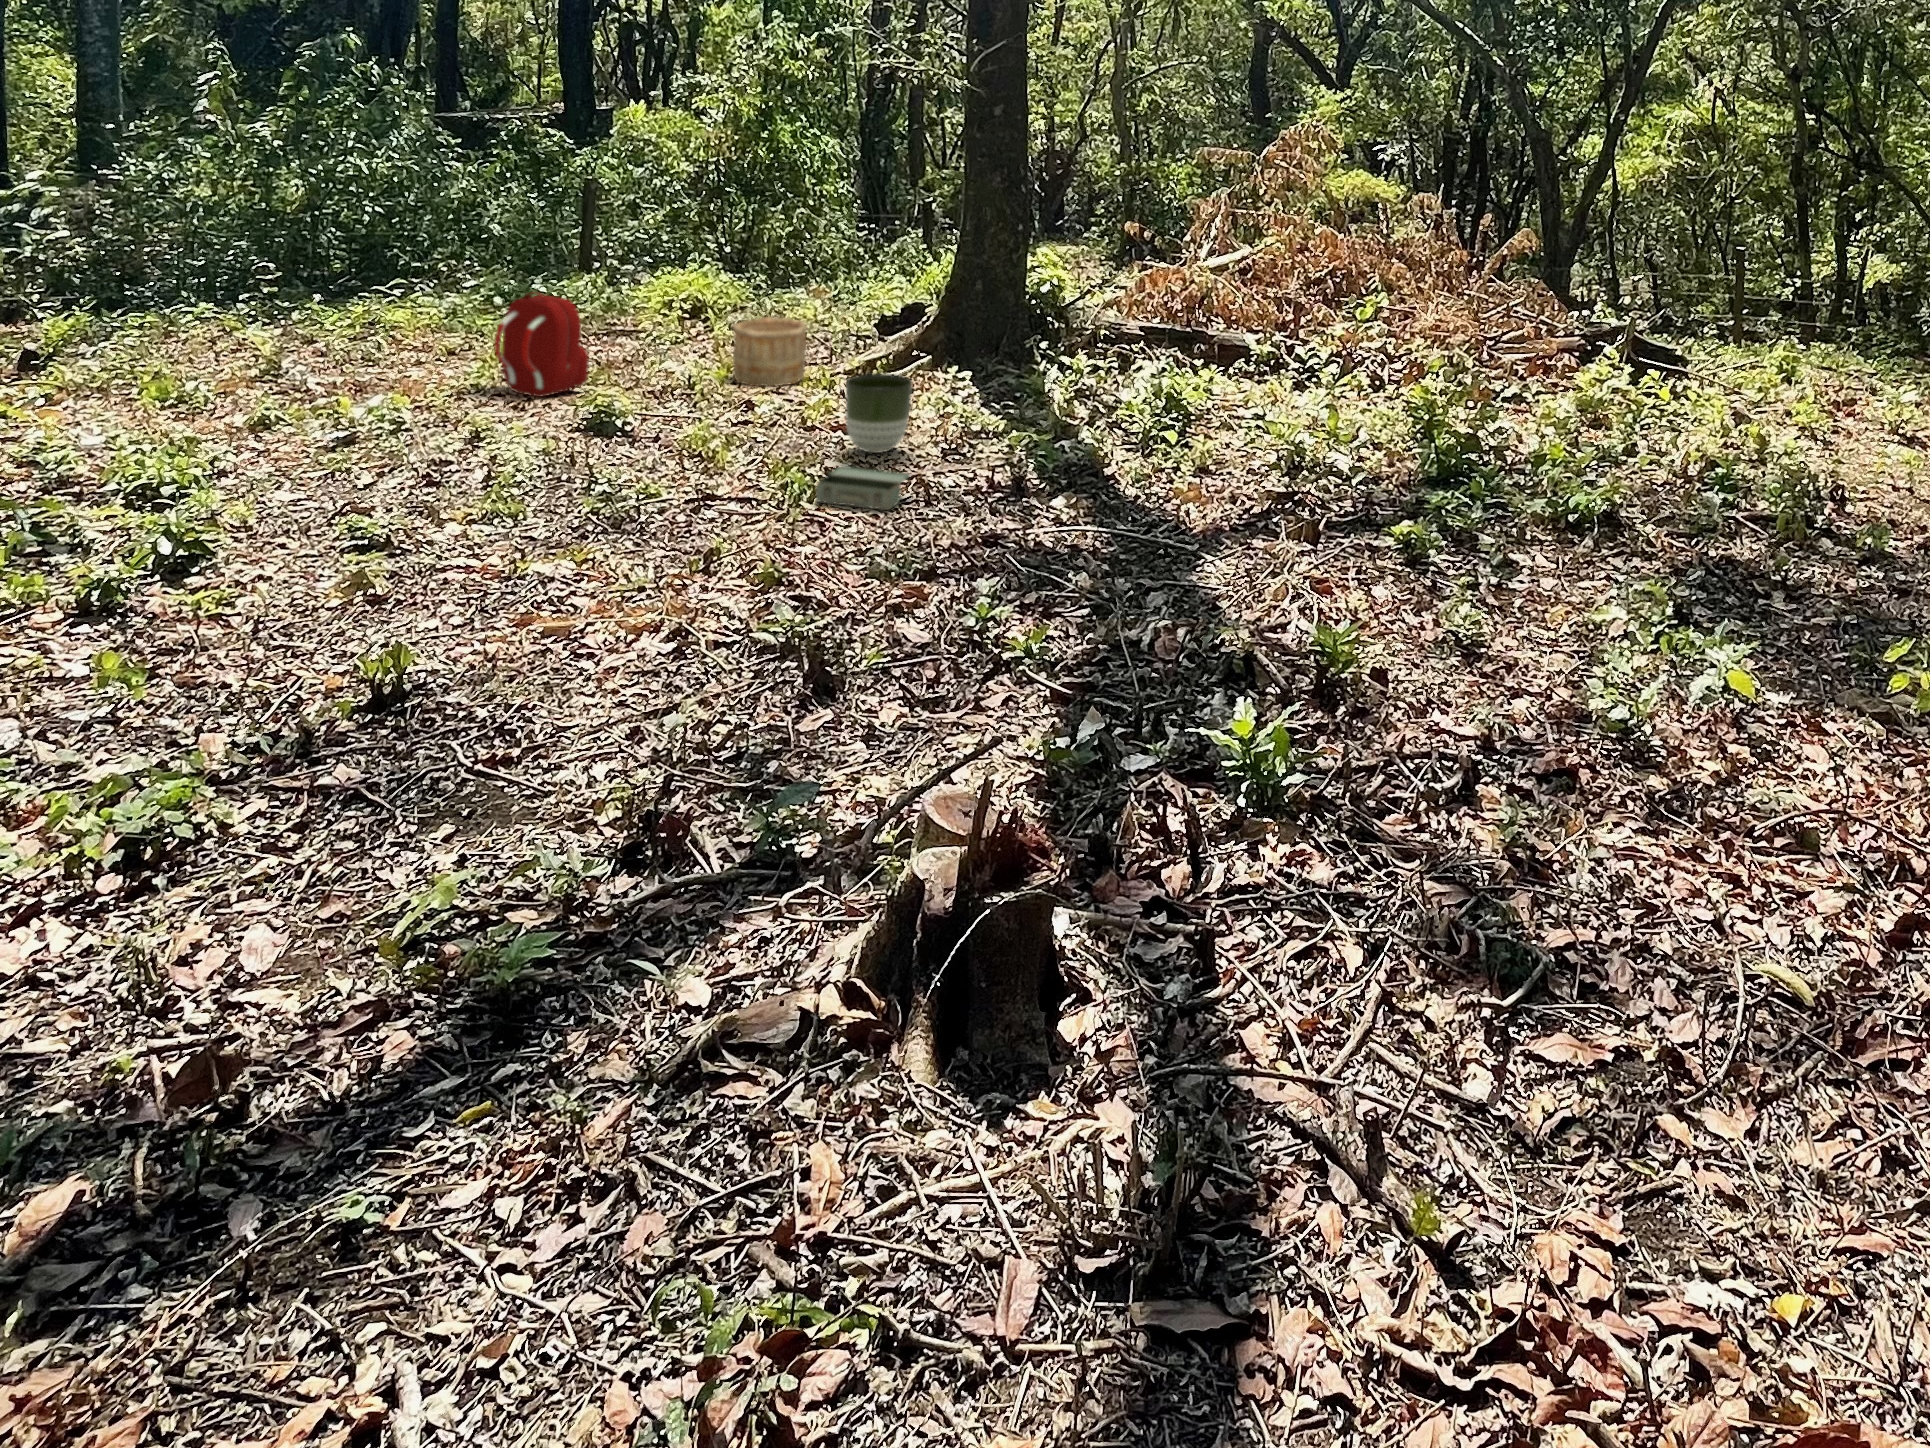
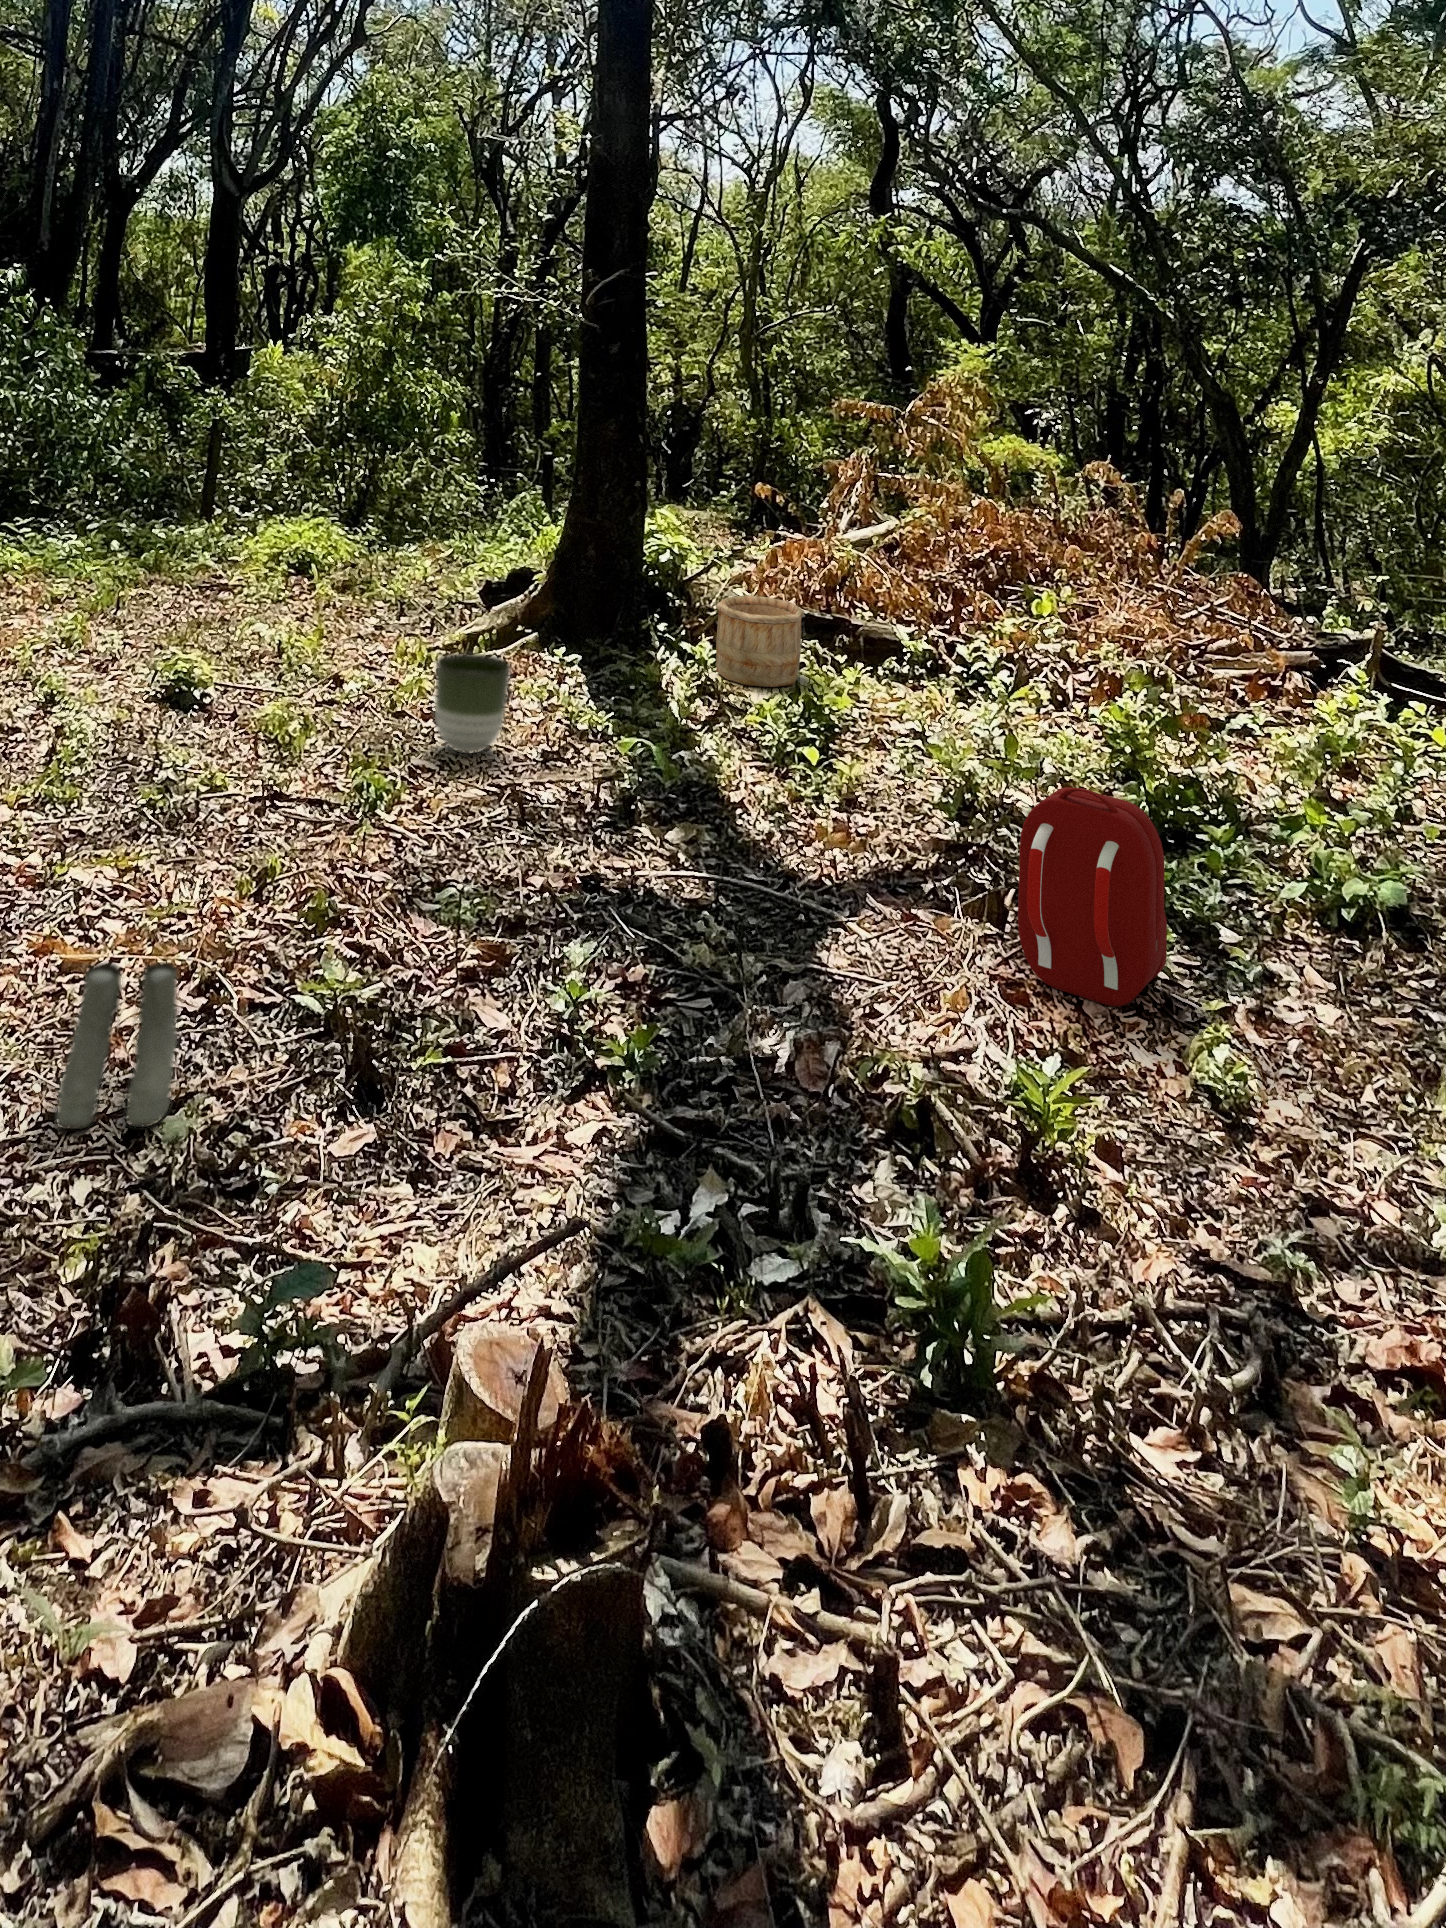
backpack: present [494,292,589,397] -> present [1018,787,1167,1007]
wooden bucket: present [733,317,808,386] -> present [716,595,804,687]
toolbox: present [816,466,910,510] -> none [392,768,503,832]
boots: none [567,612,662,733] -> present [56,962,177,1129]

